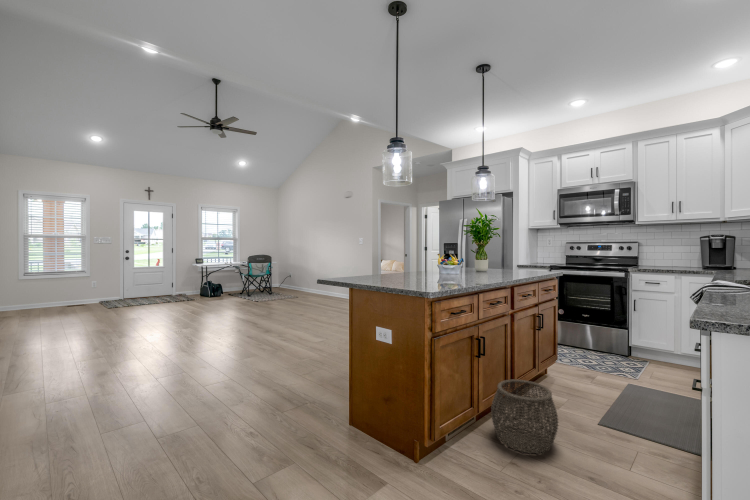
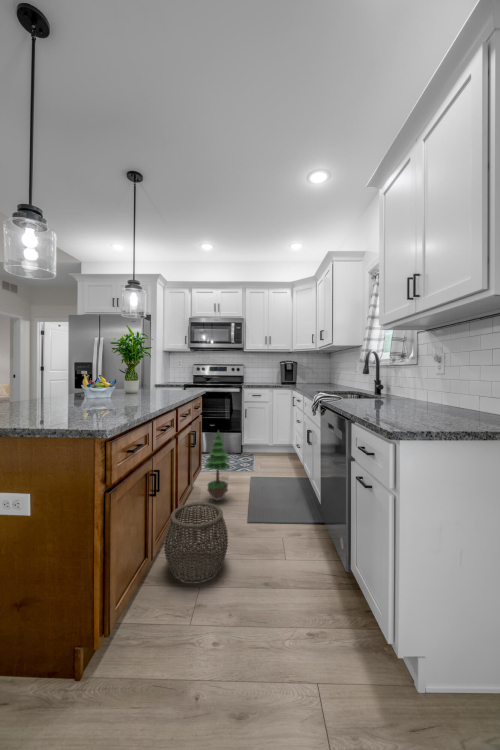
potted tree: none [555,315,589,396] -> present [205,430,230,501]

